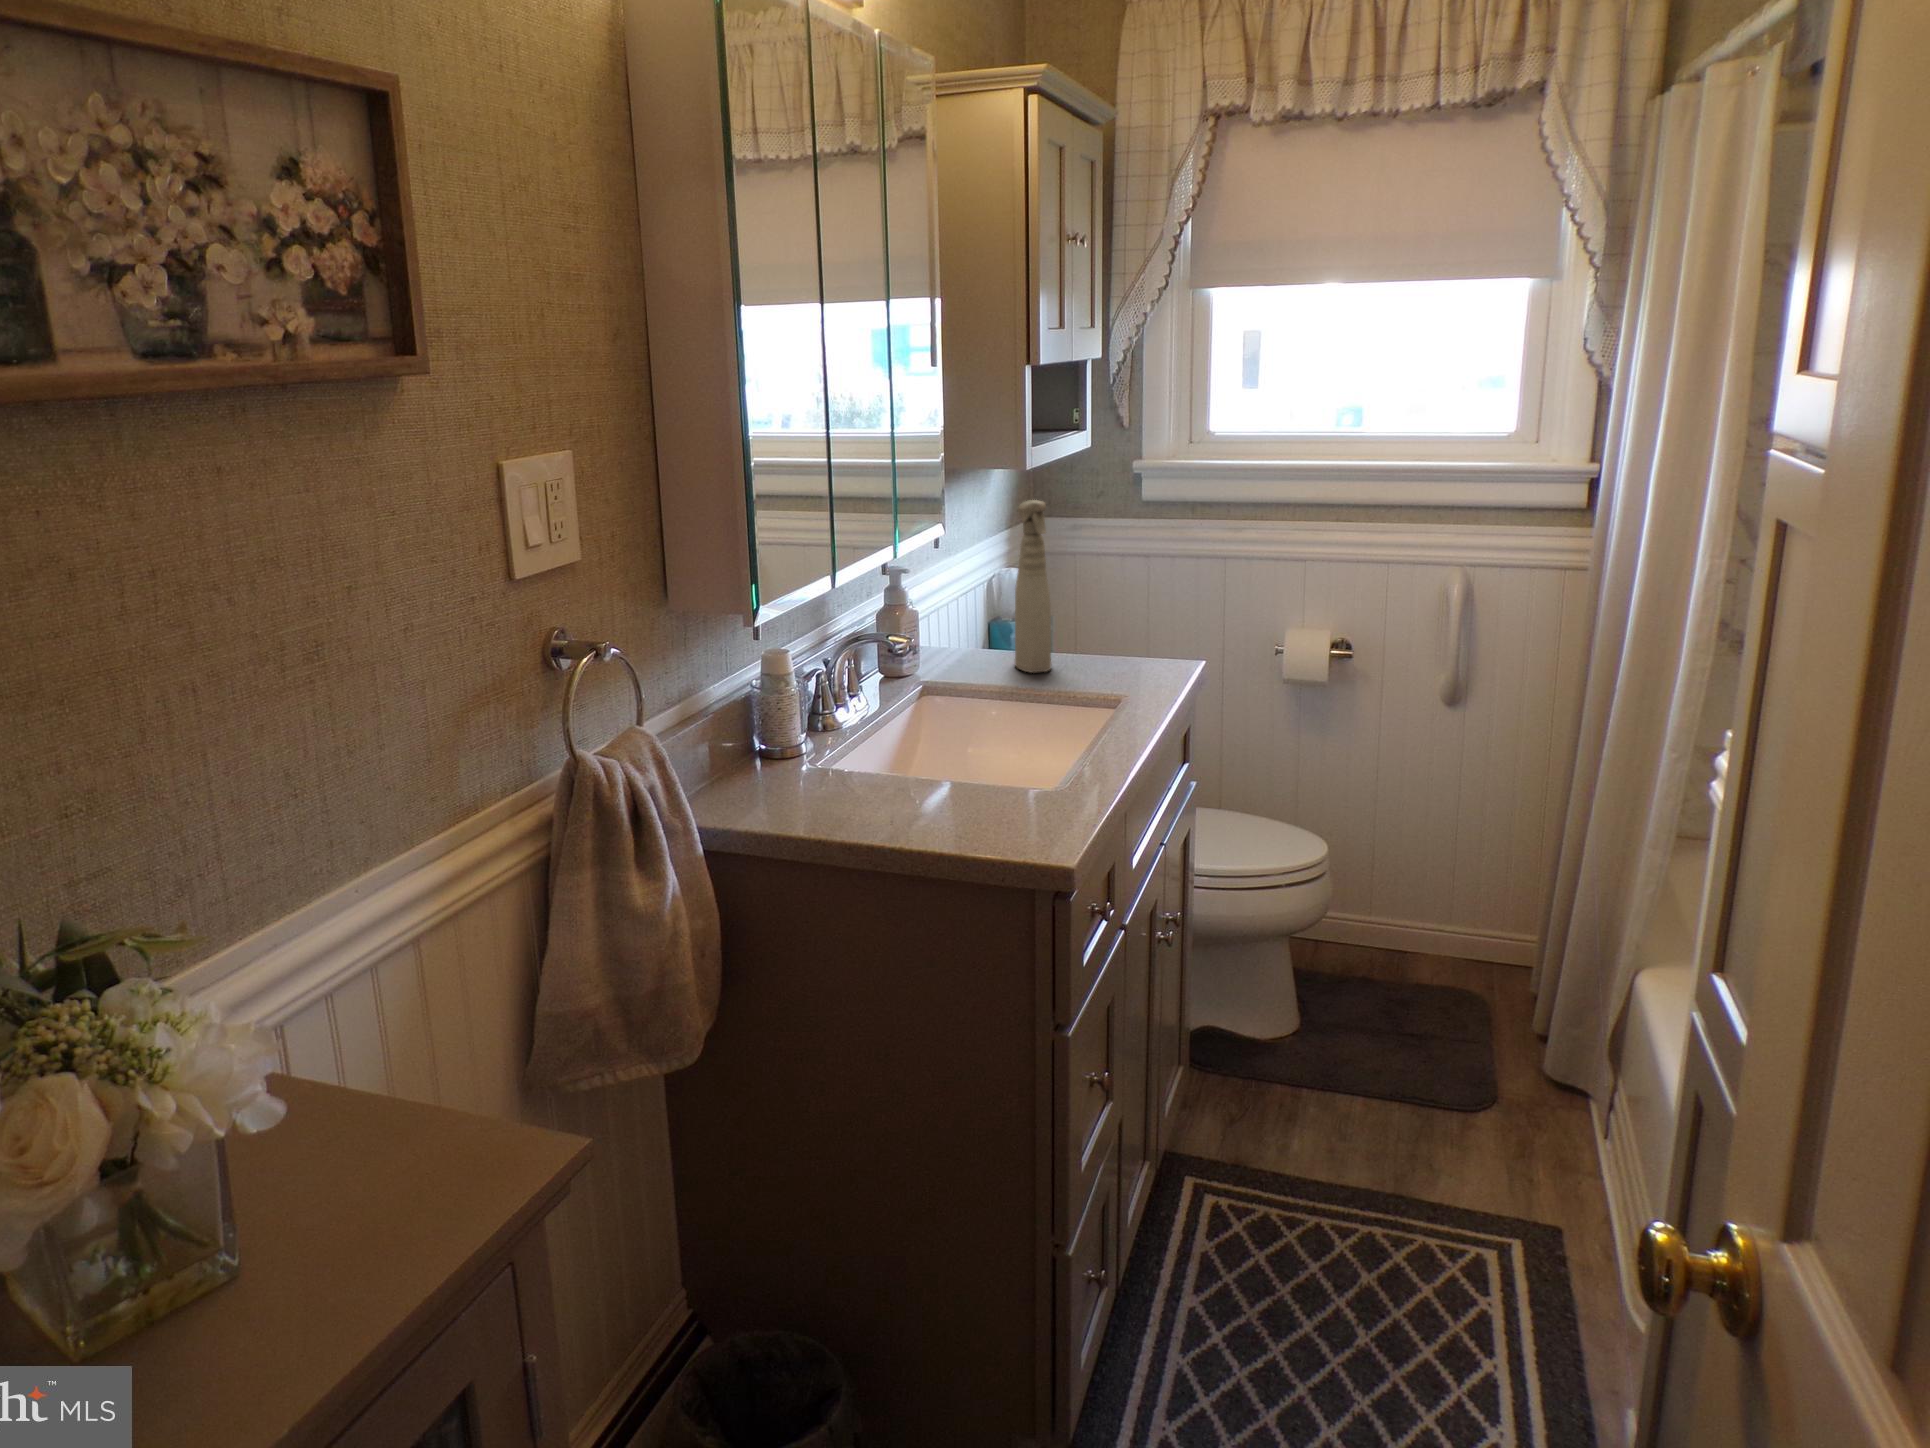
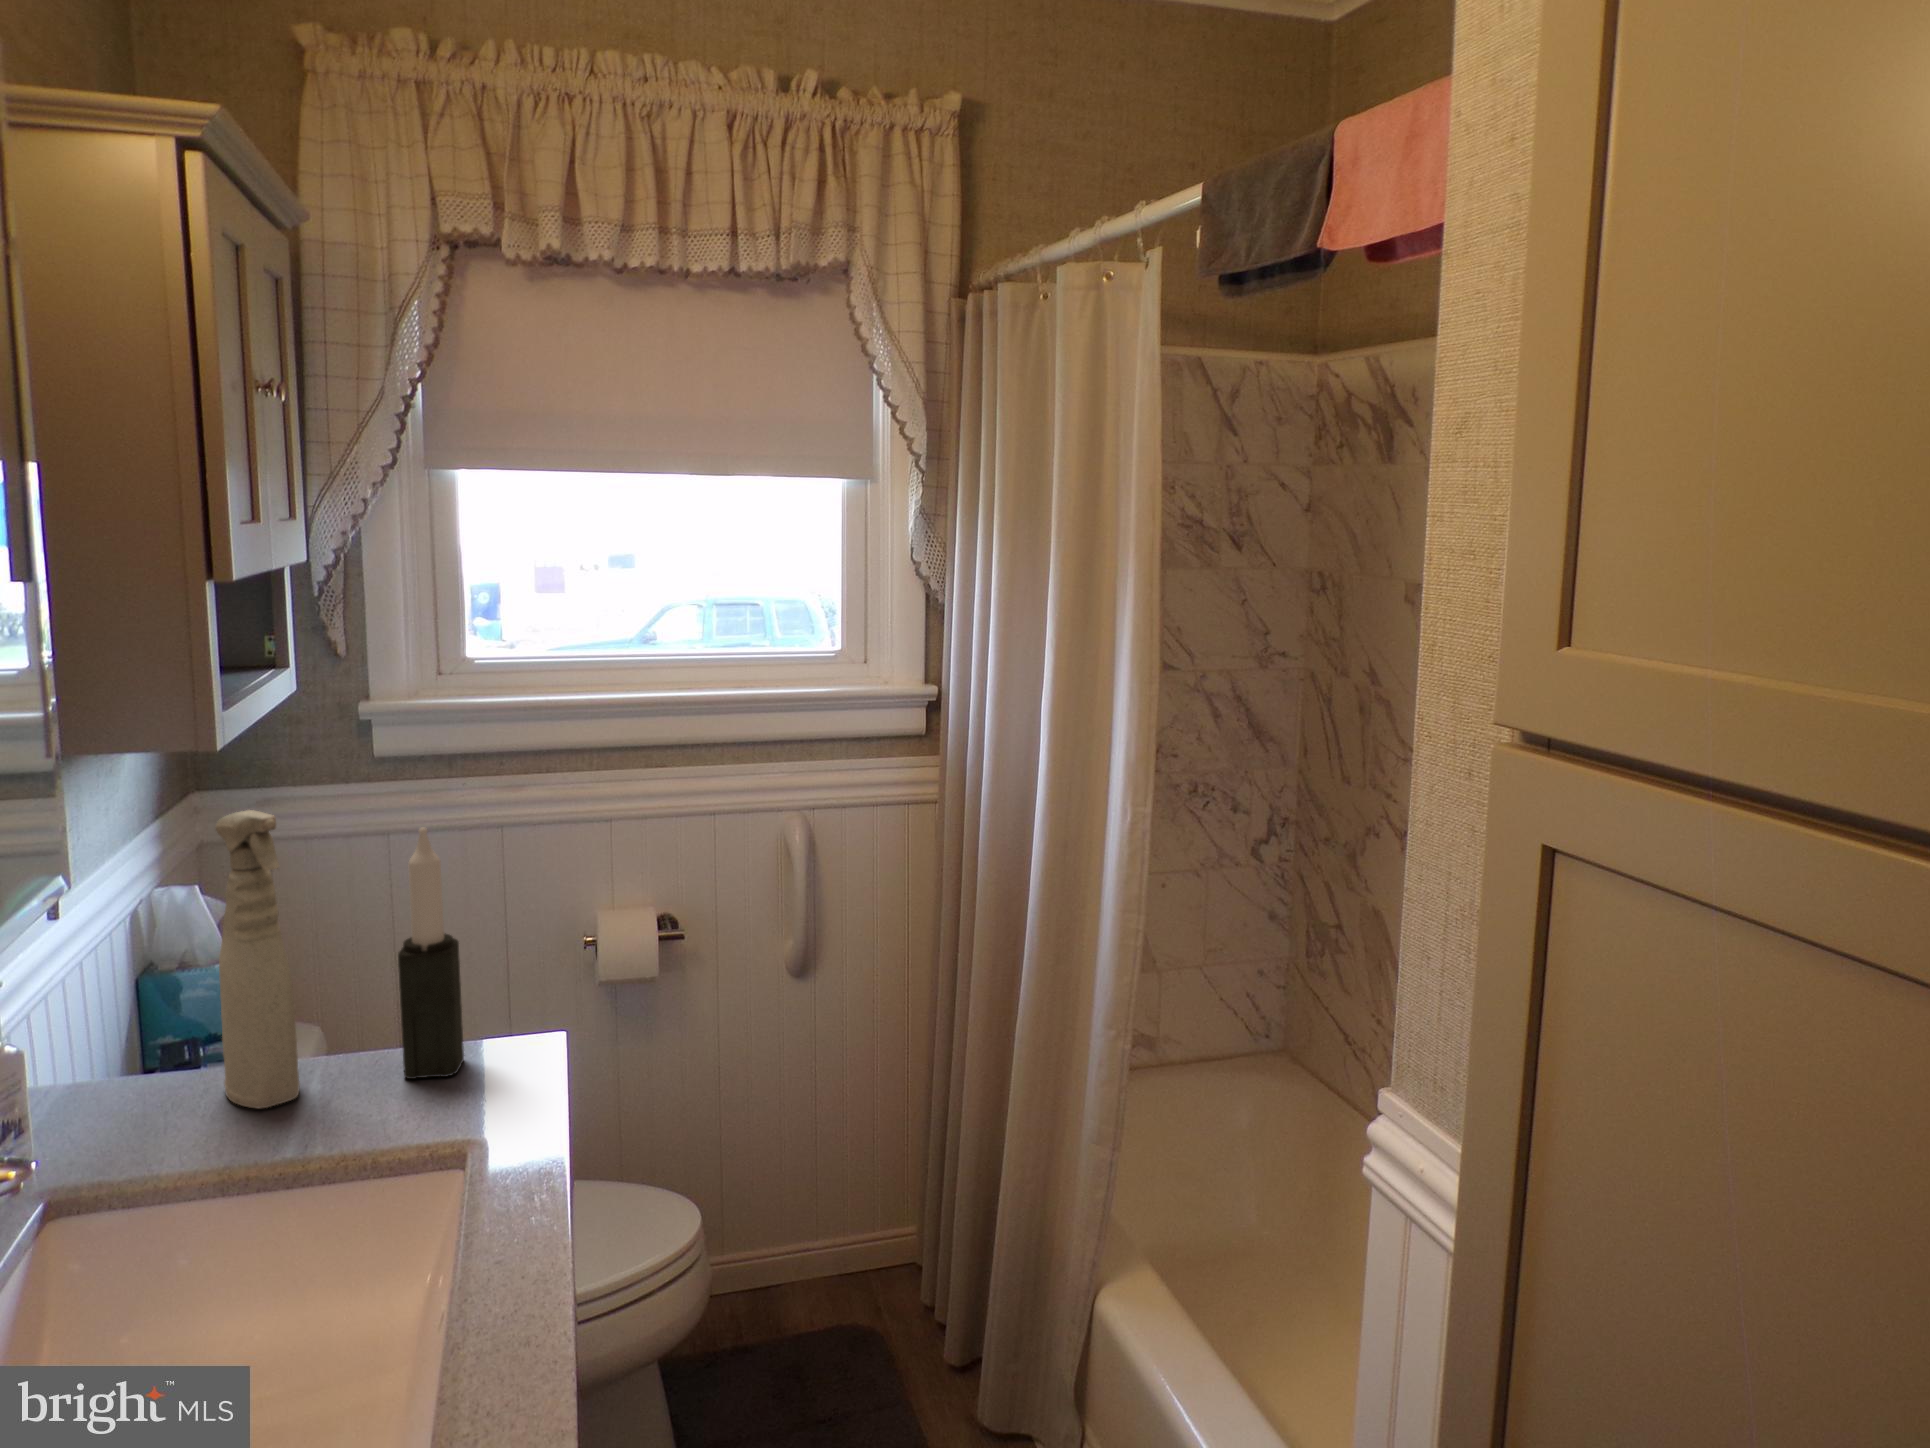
candle: none [1107,519,1144,674] -> present [398,827,464,1079]

